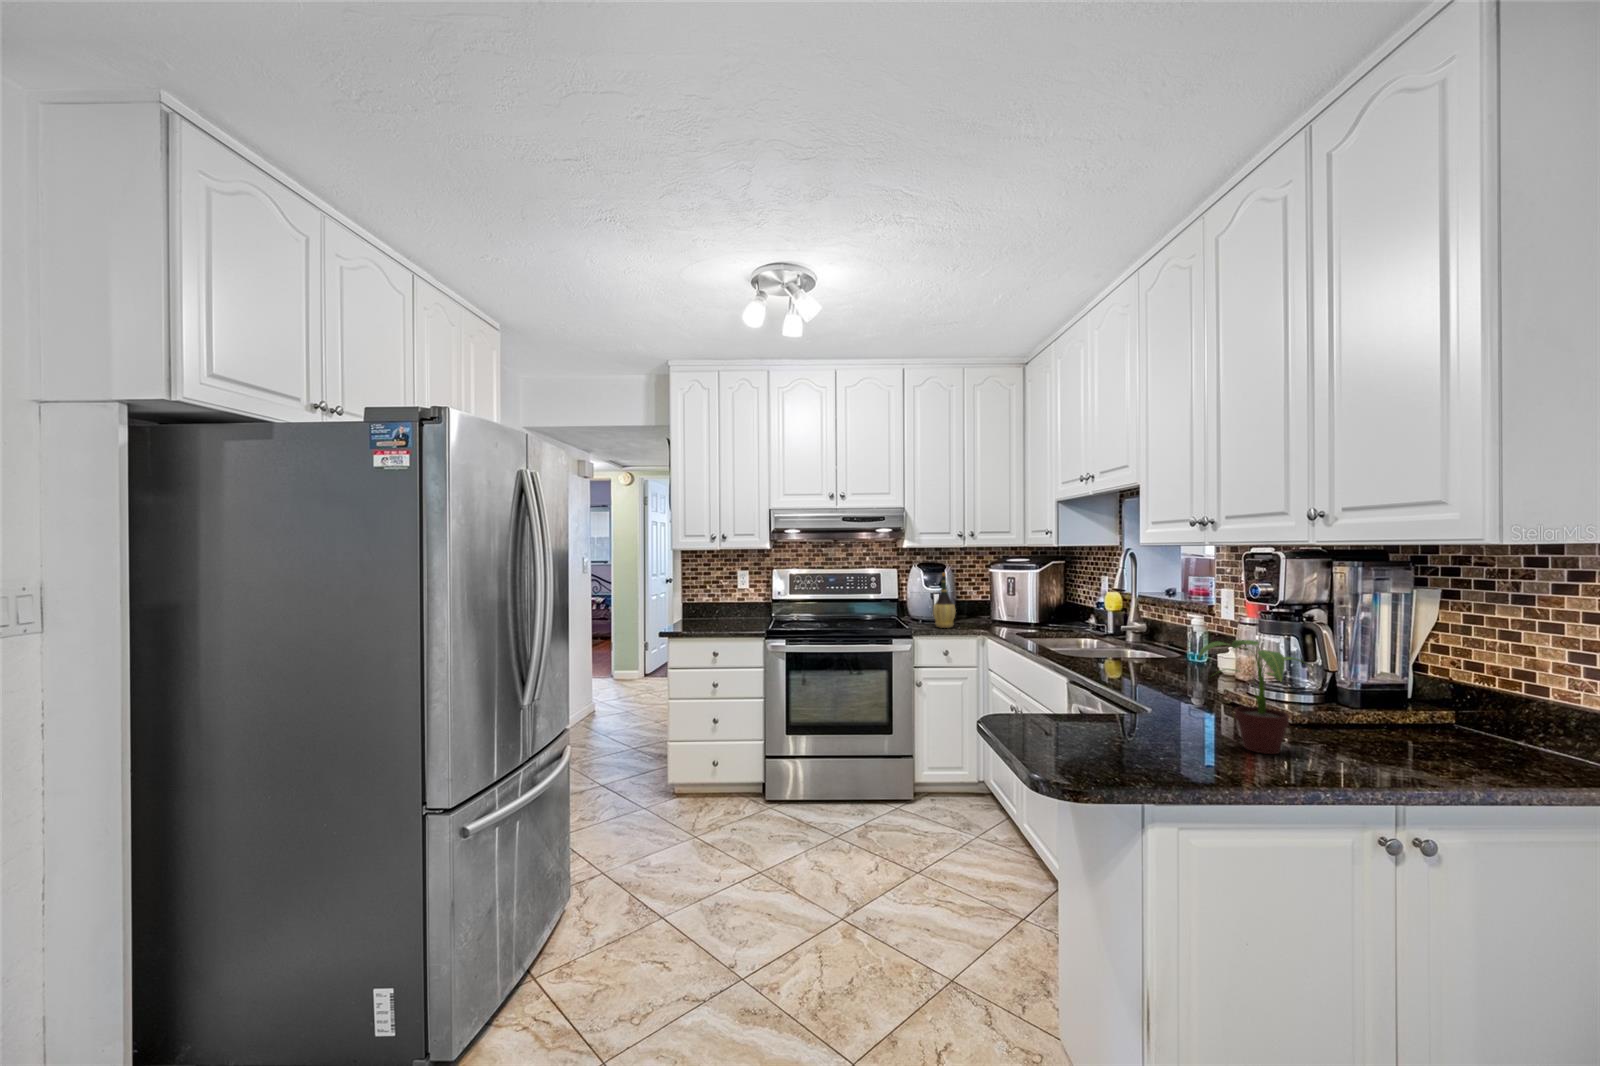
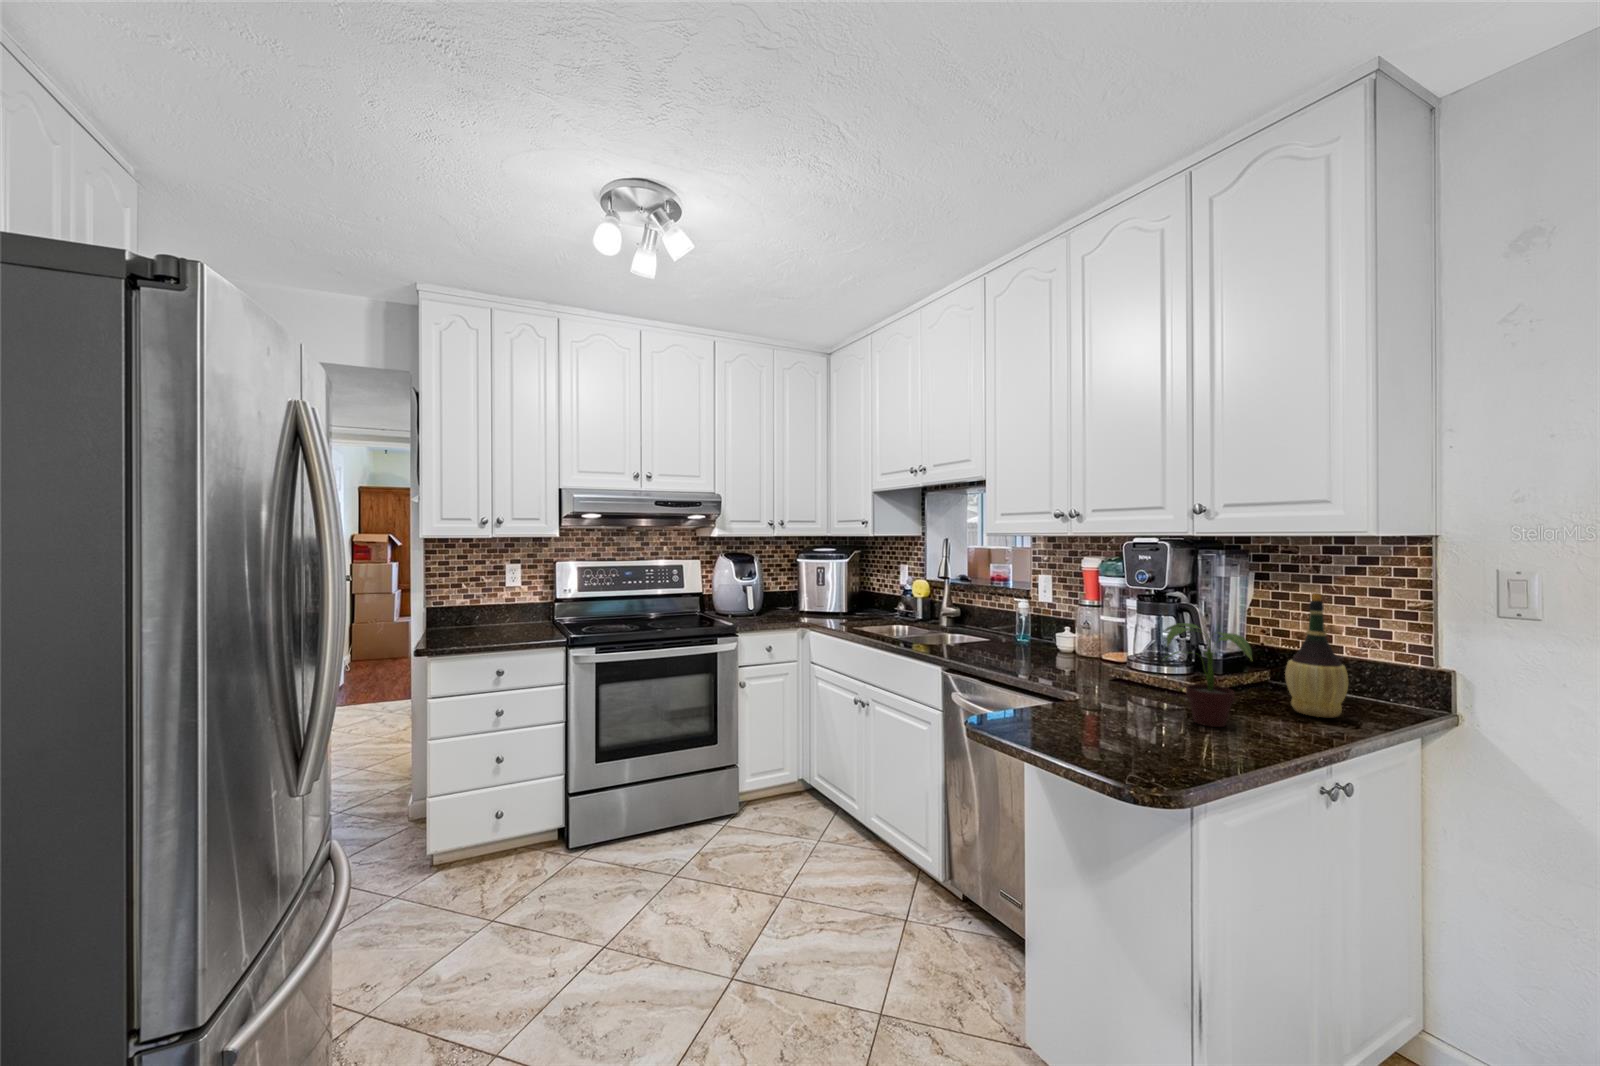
wine bottle: present [933,573,956,628] -> present [1285,593,1348,717]

